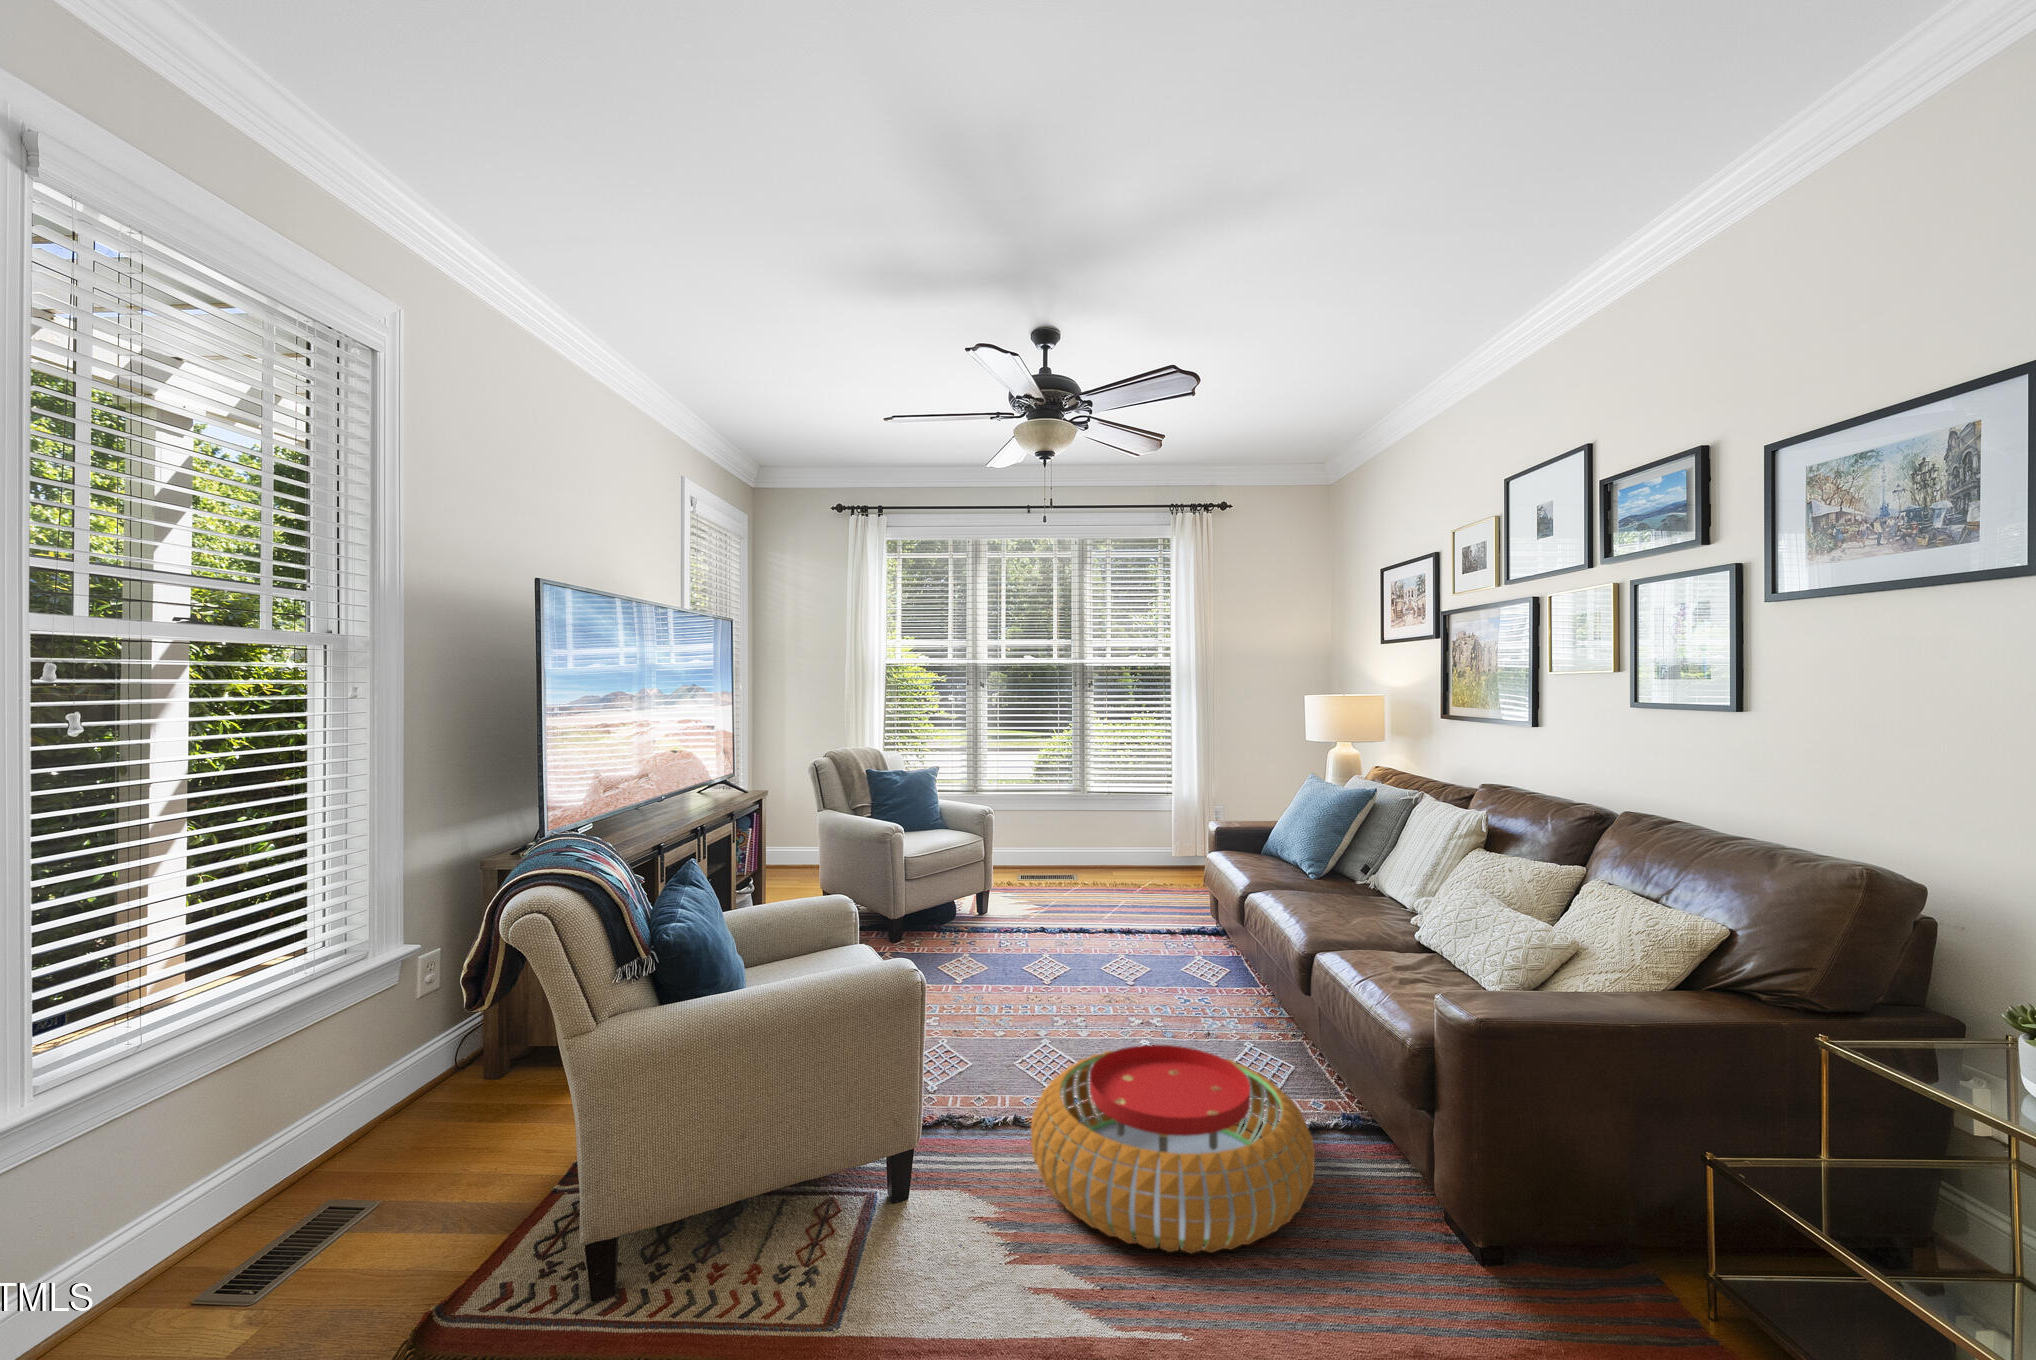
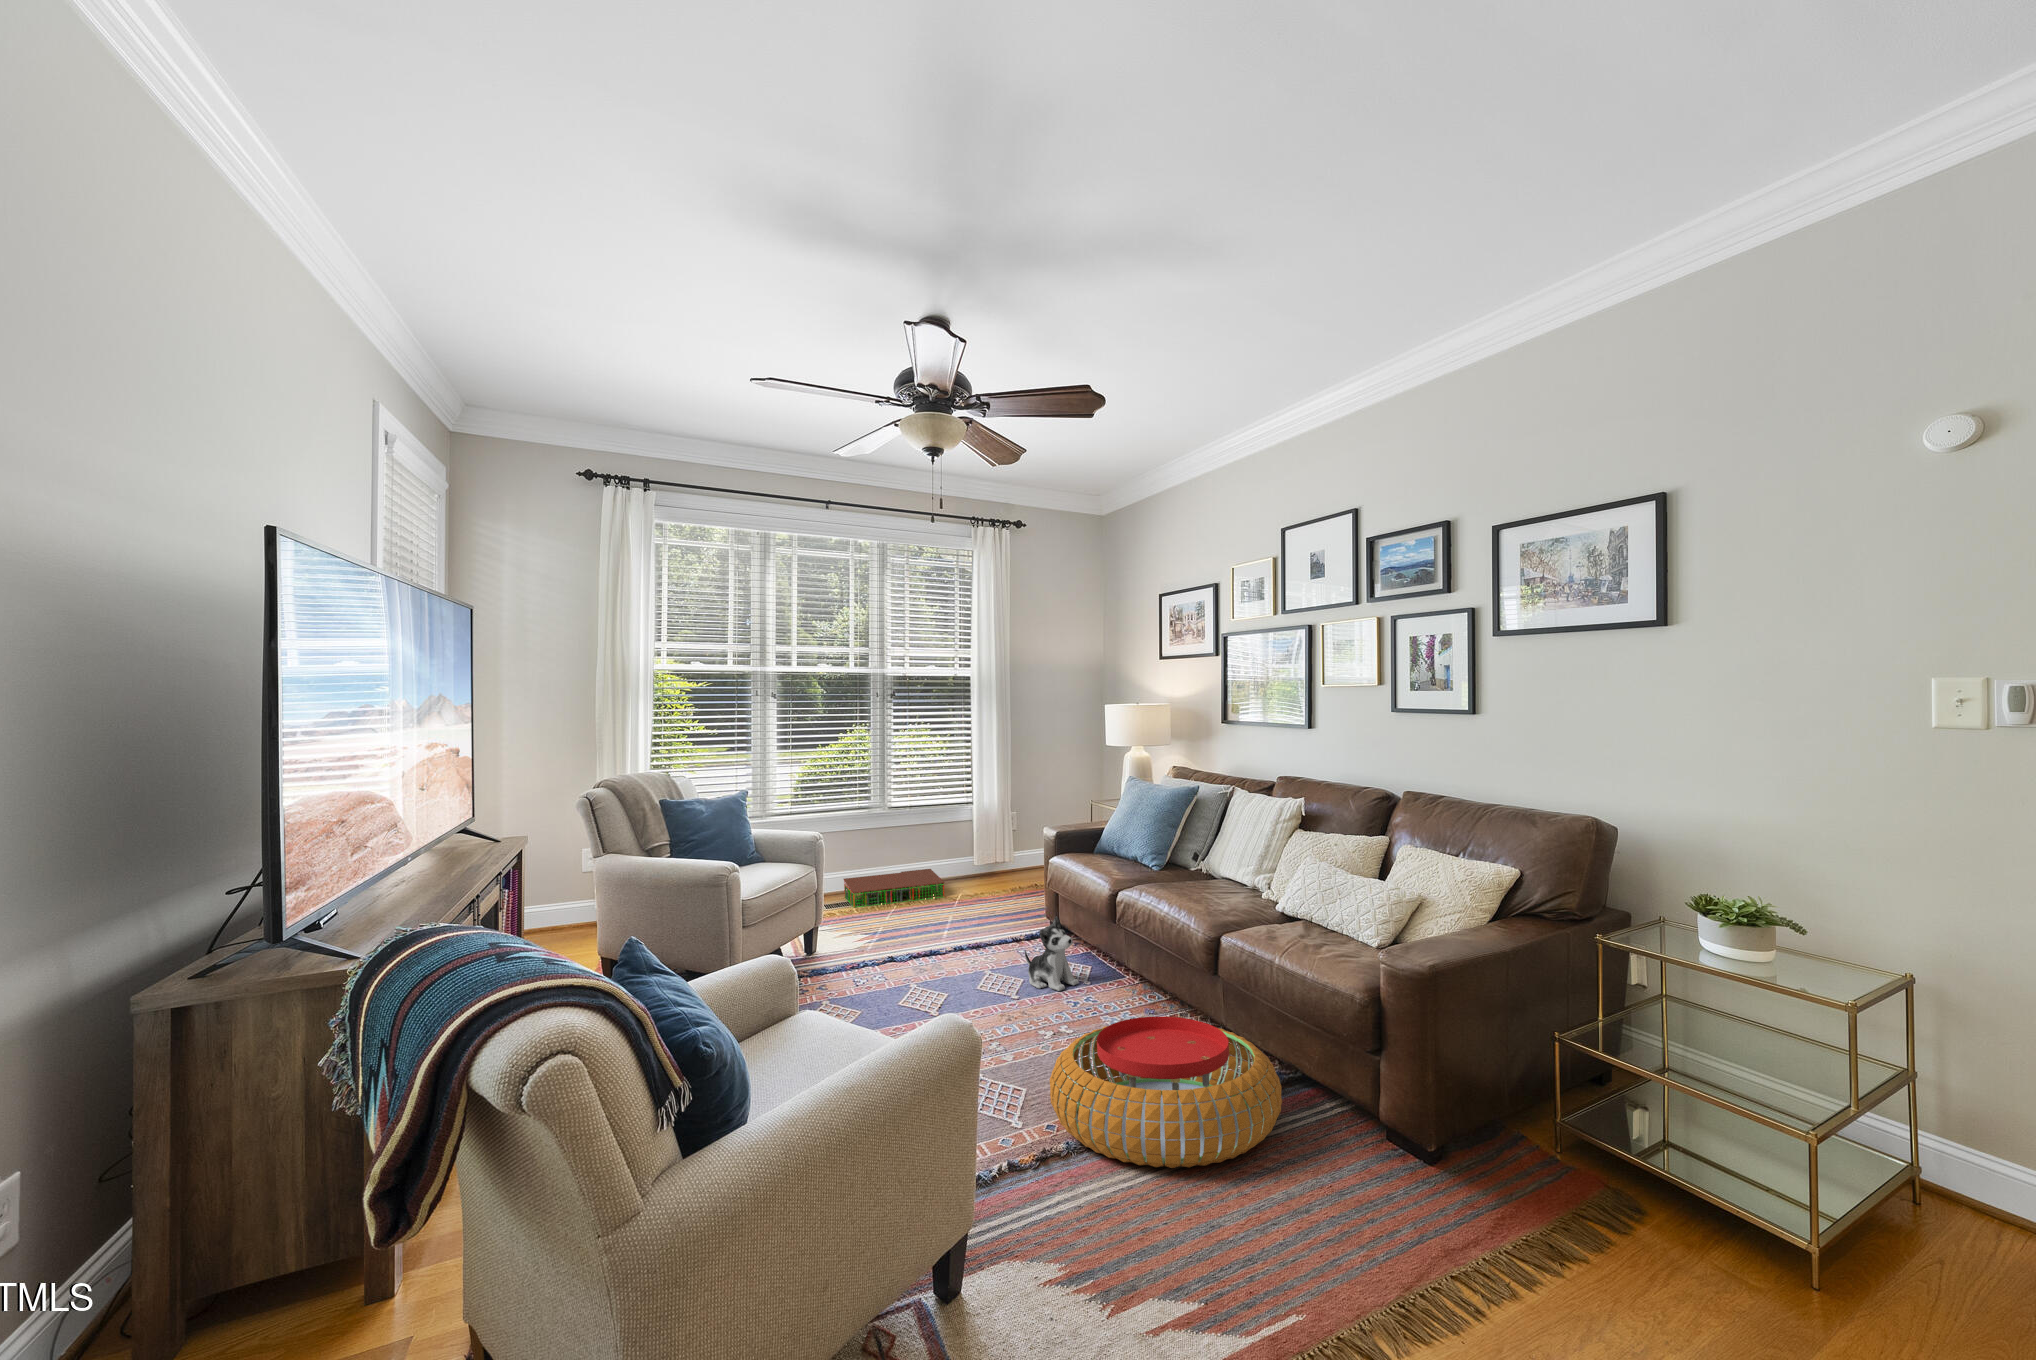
storage bin: none [1051,848,1144,878] -> present [844,869,944,907]
plush toy: none [1151,912,1203,994] -> present [1025,916,1079,991]

